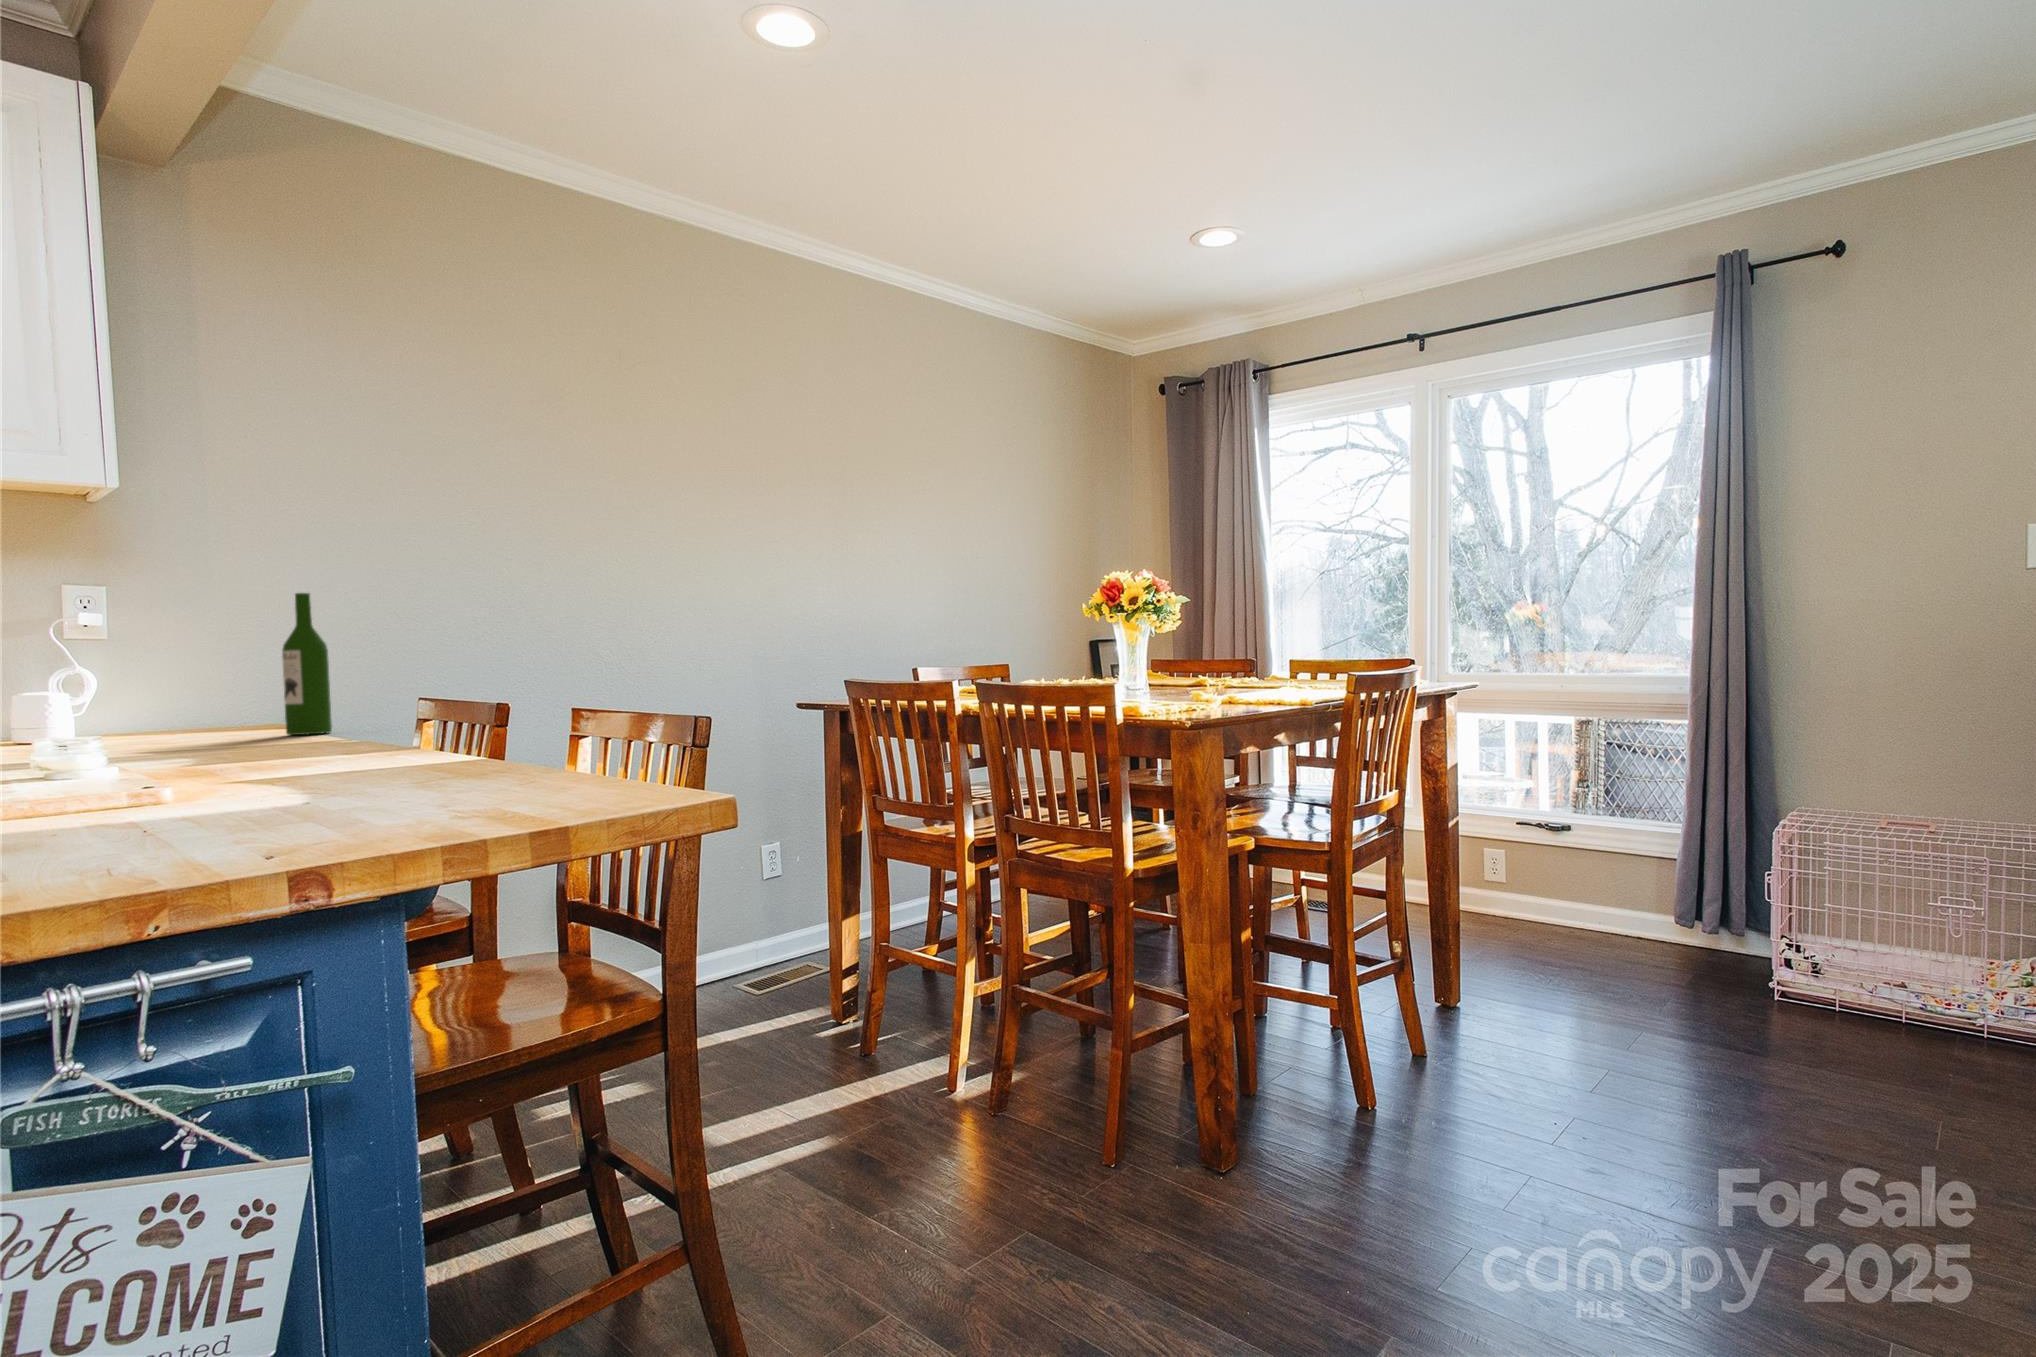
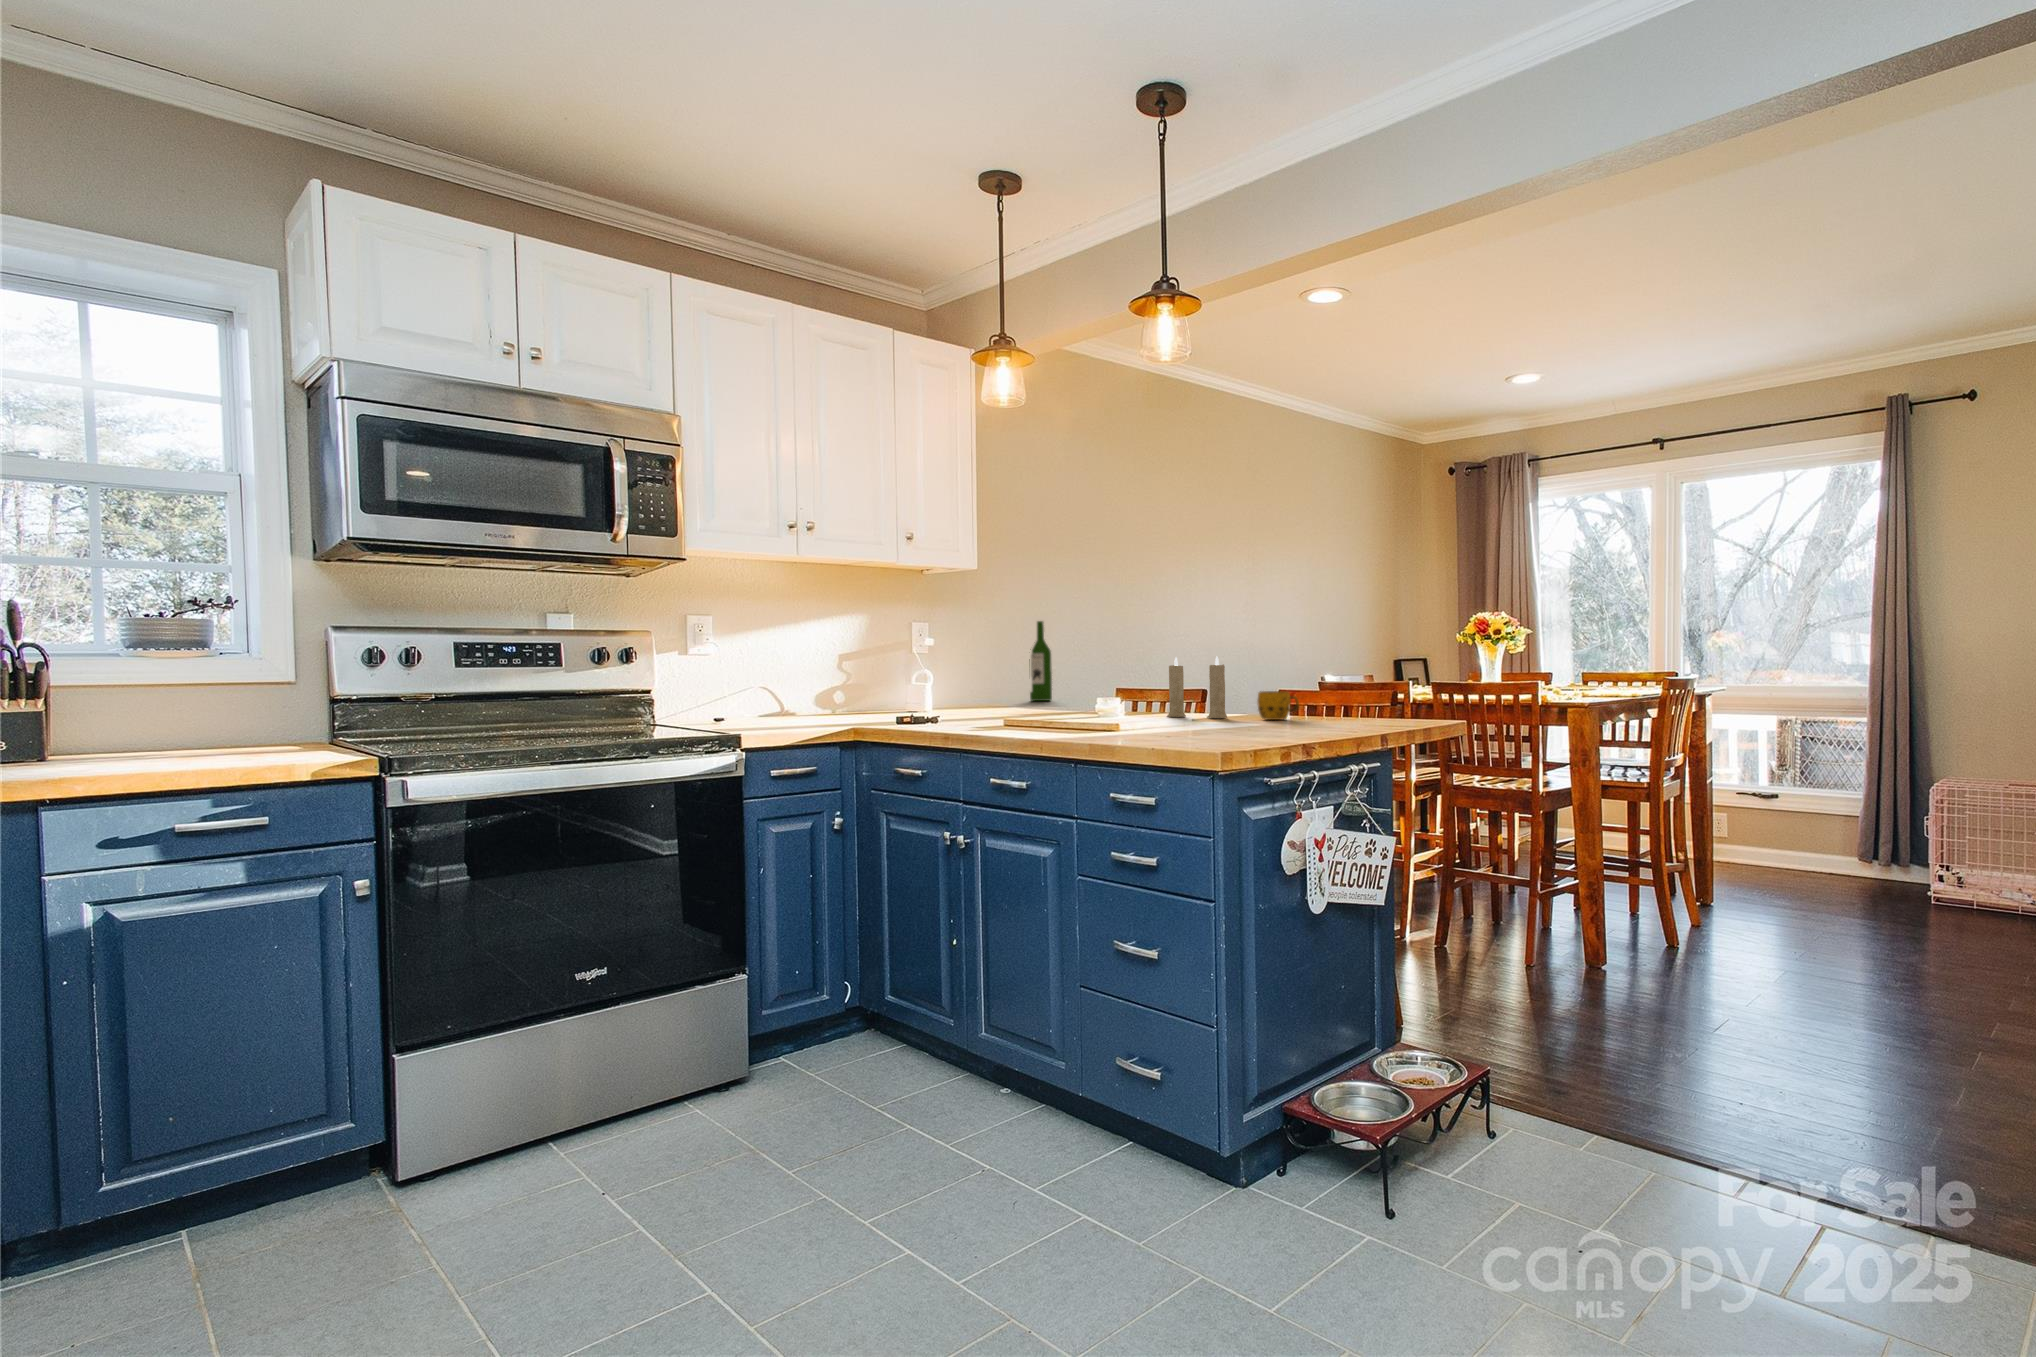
candle: none [135,645,234,793] -> present [1167,657,1227,718]
mug: none [237,727,354,798] -> present [1257,691,1299,720]

